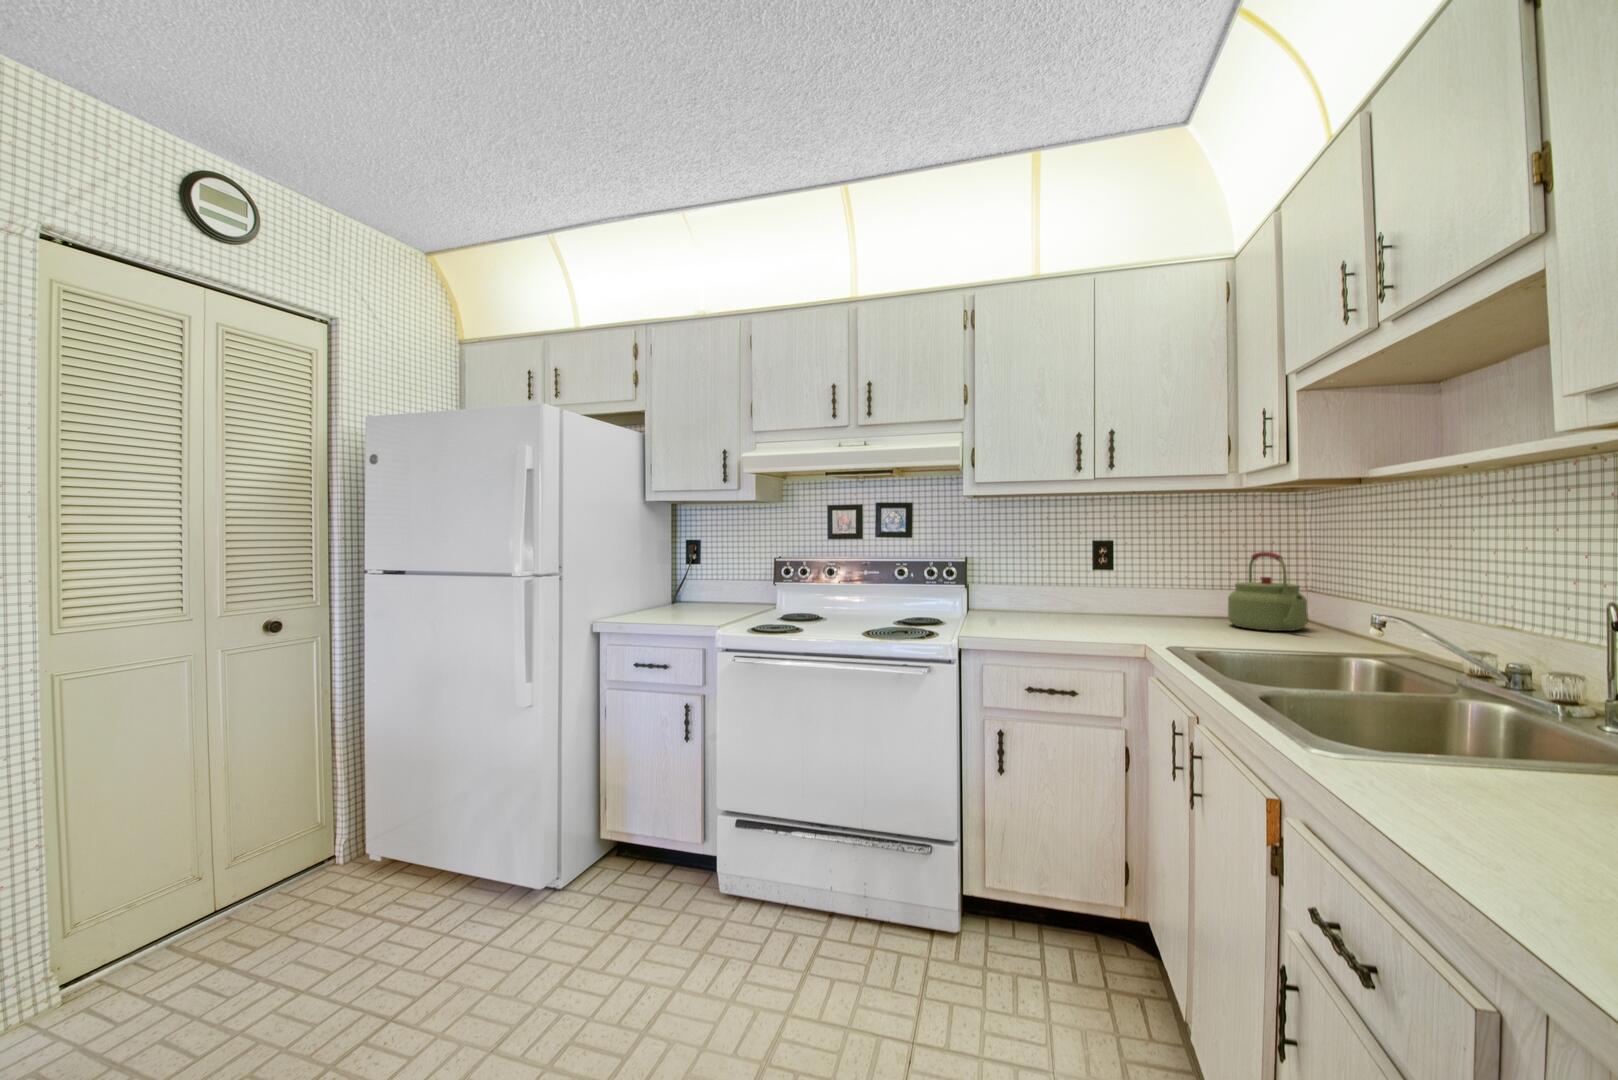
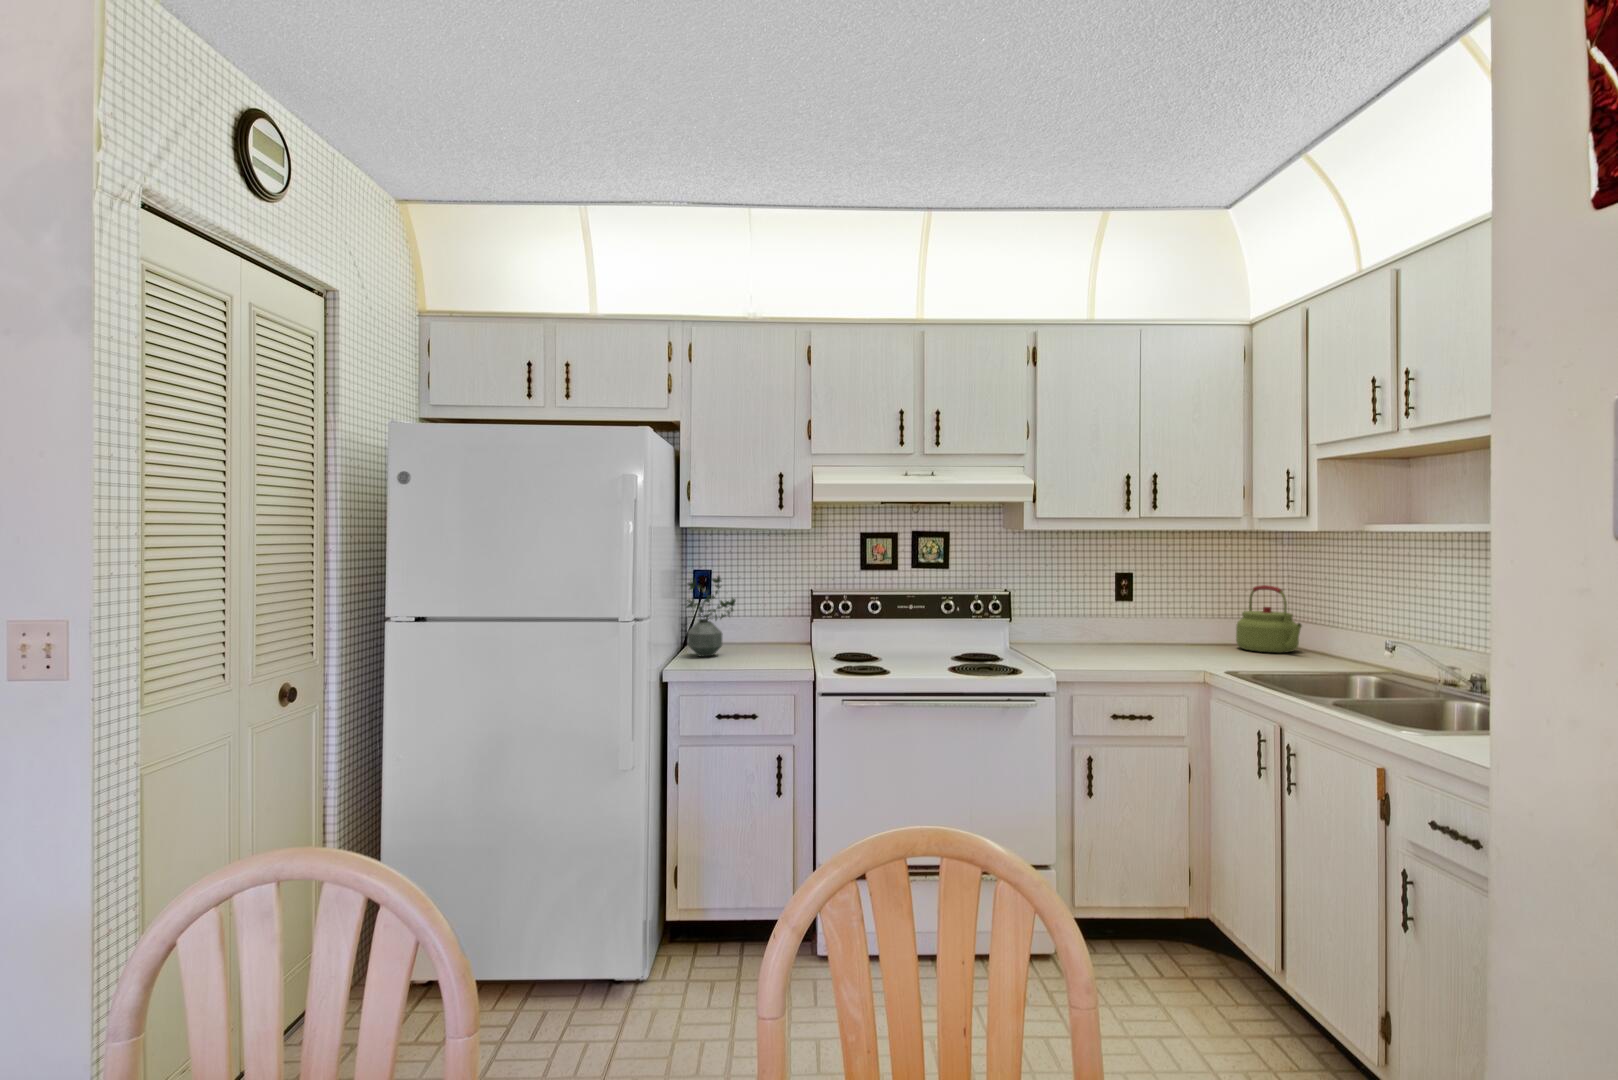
potted plant: none [649,542,698,615] -> present [686,576,736,656]

